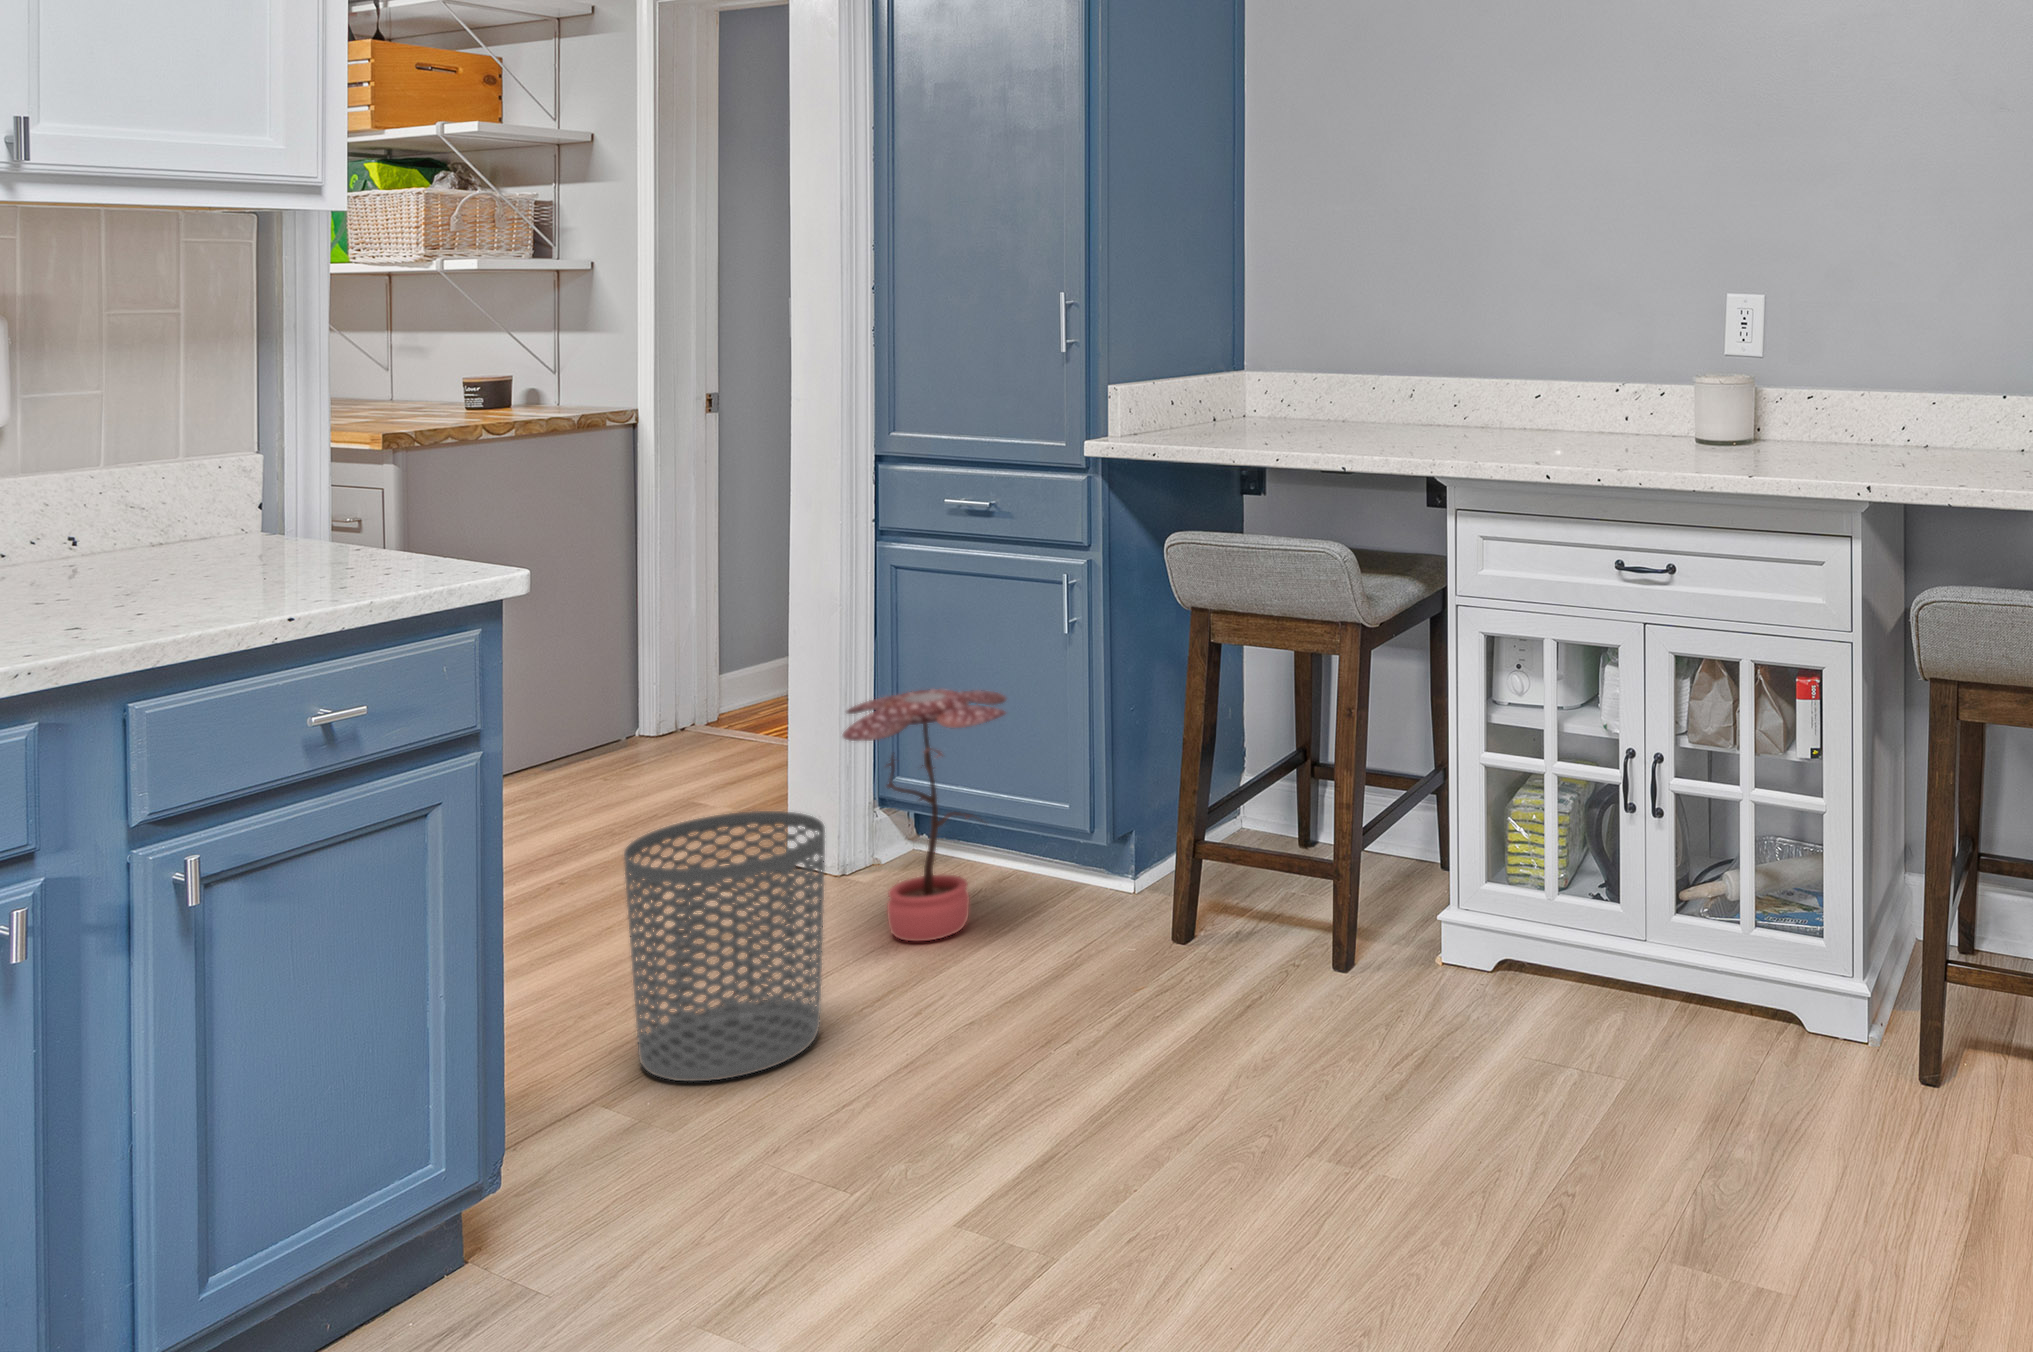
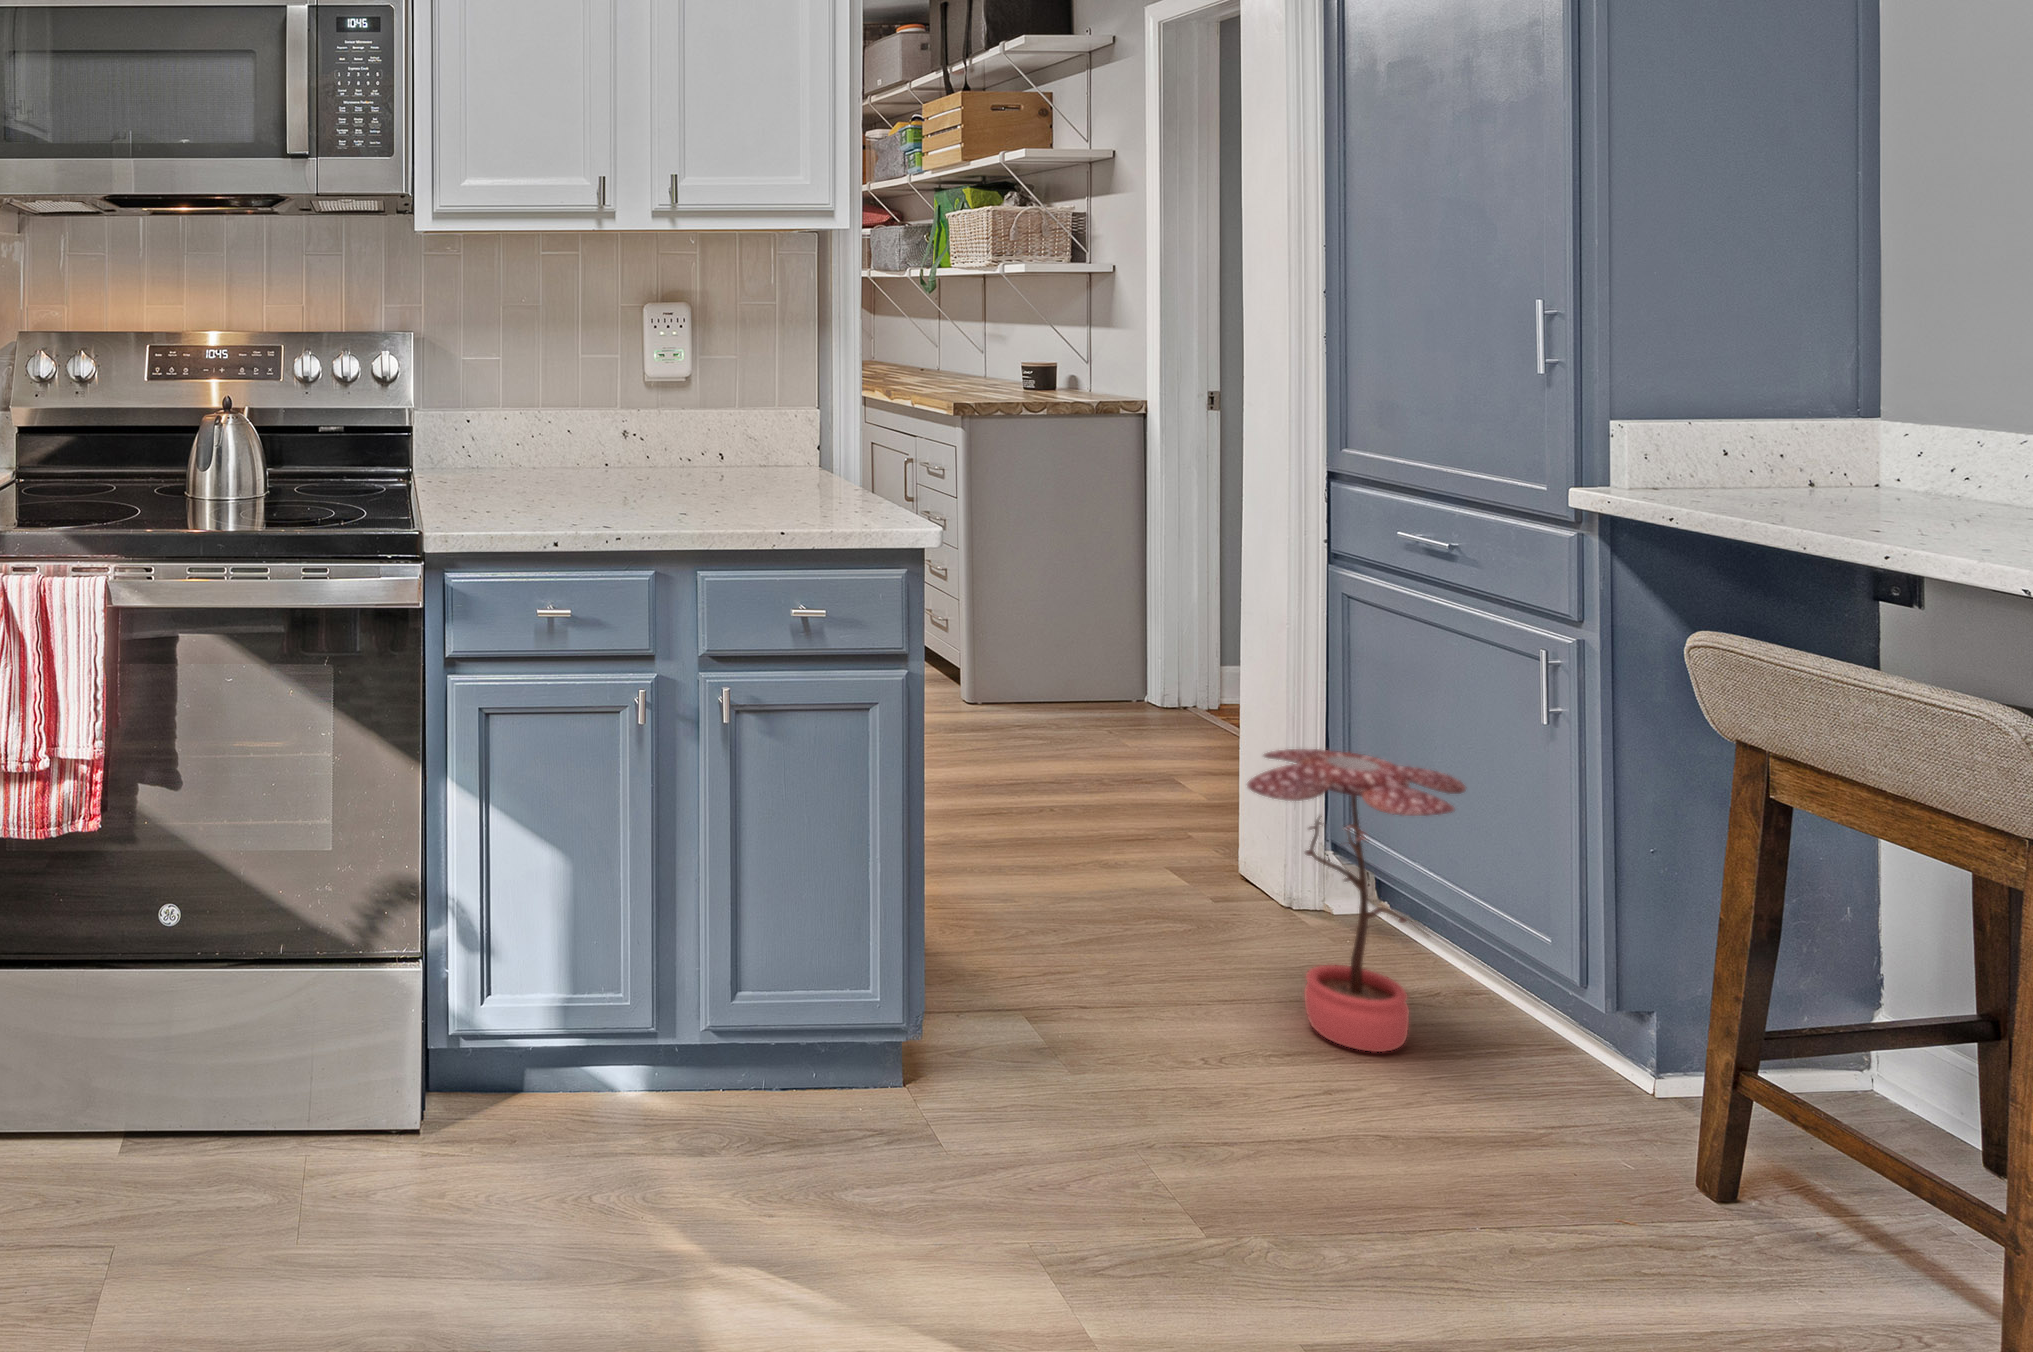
waste bin: present [624,811,825,1081] -> none [984,833,1195,1138]

